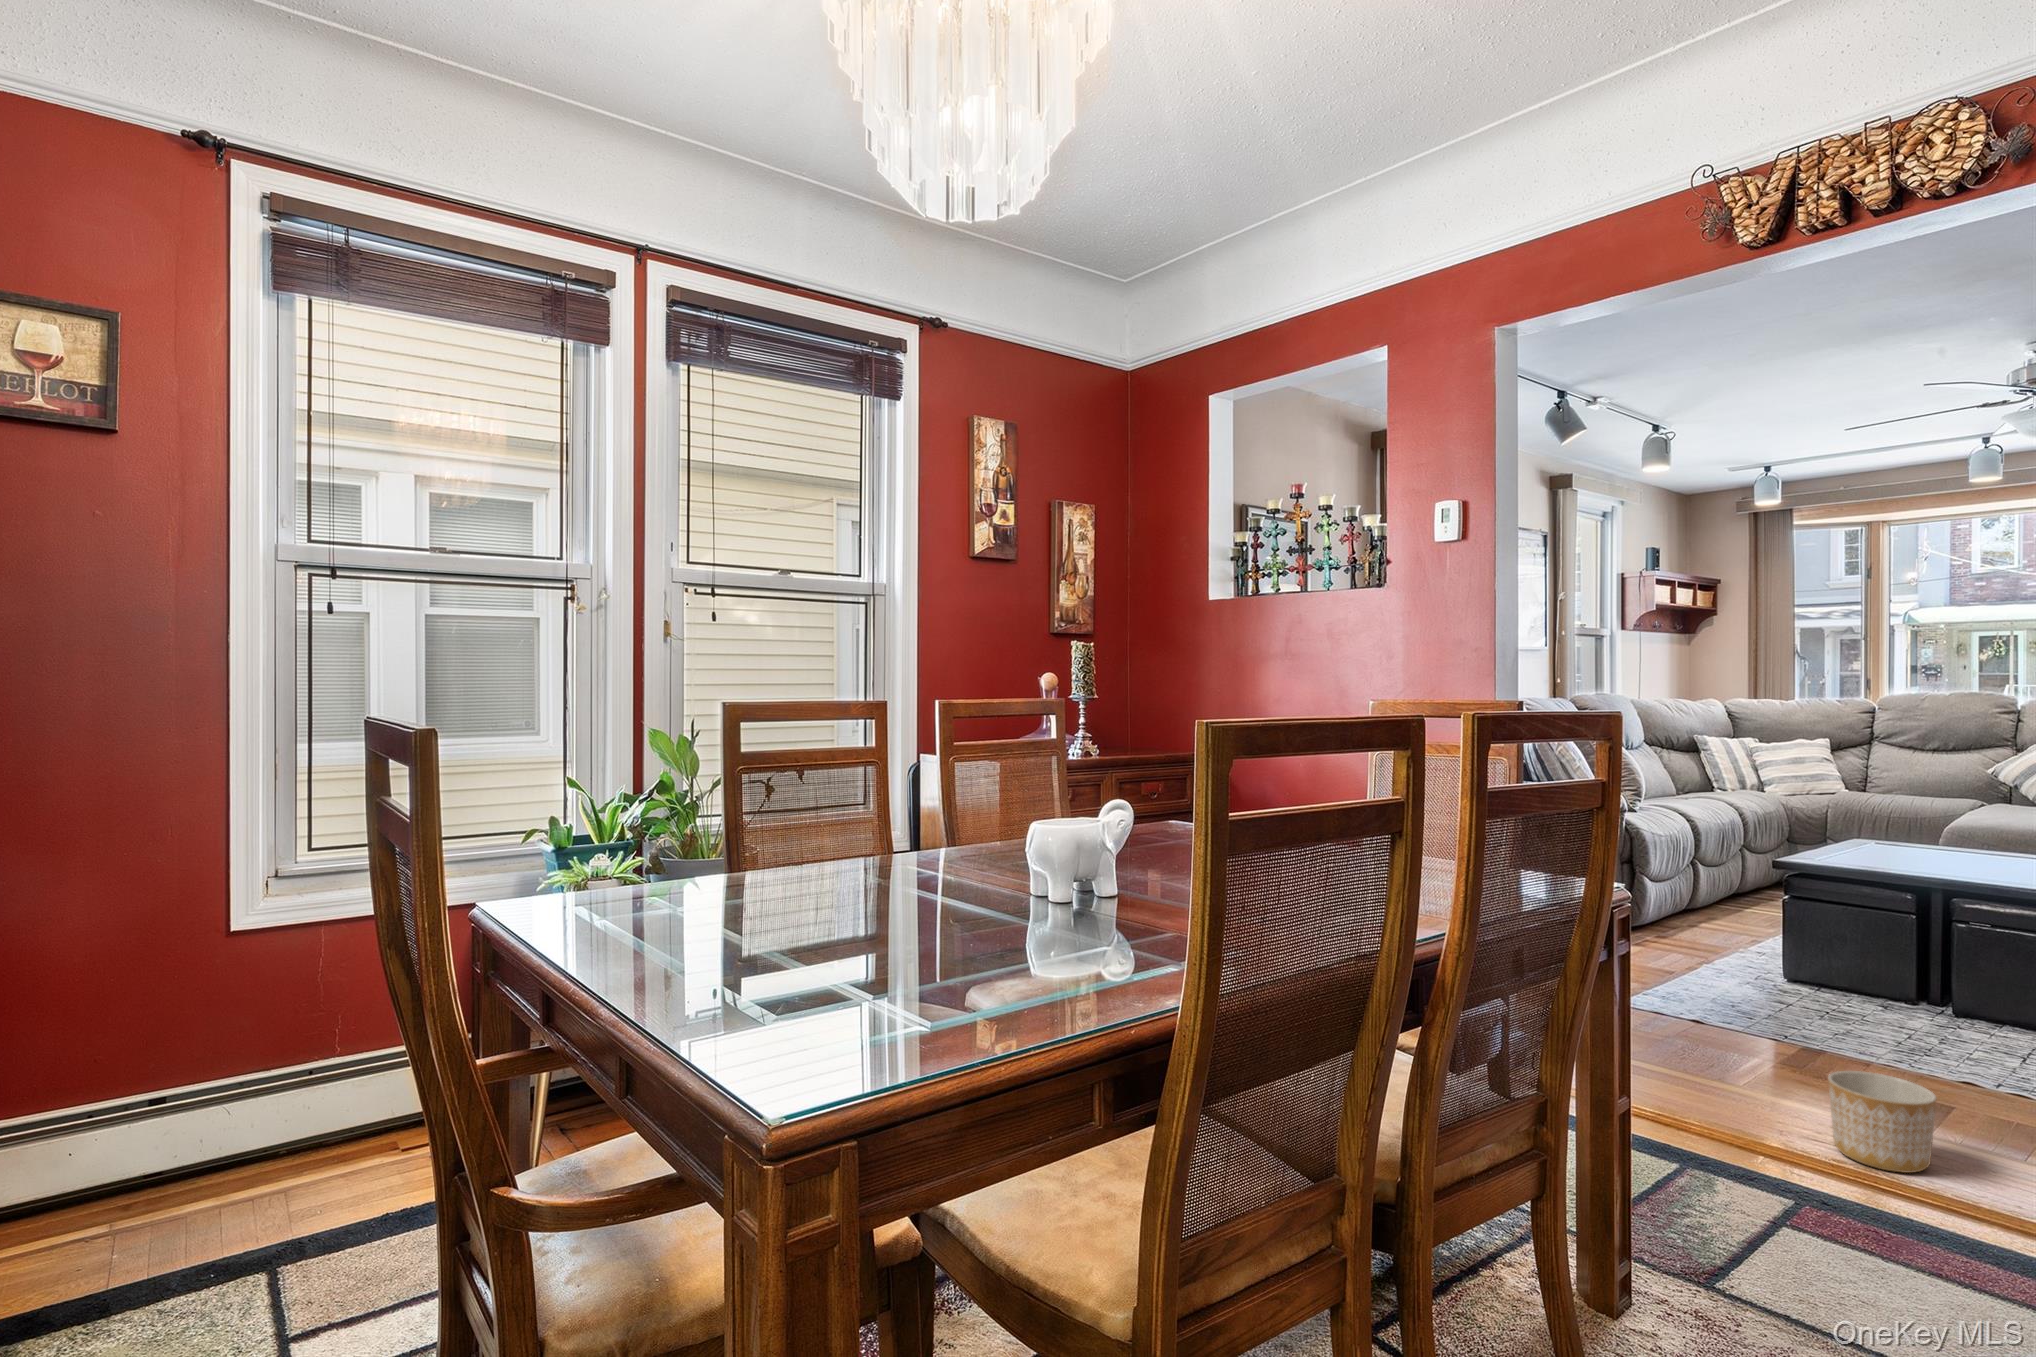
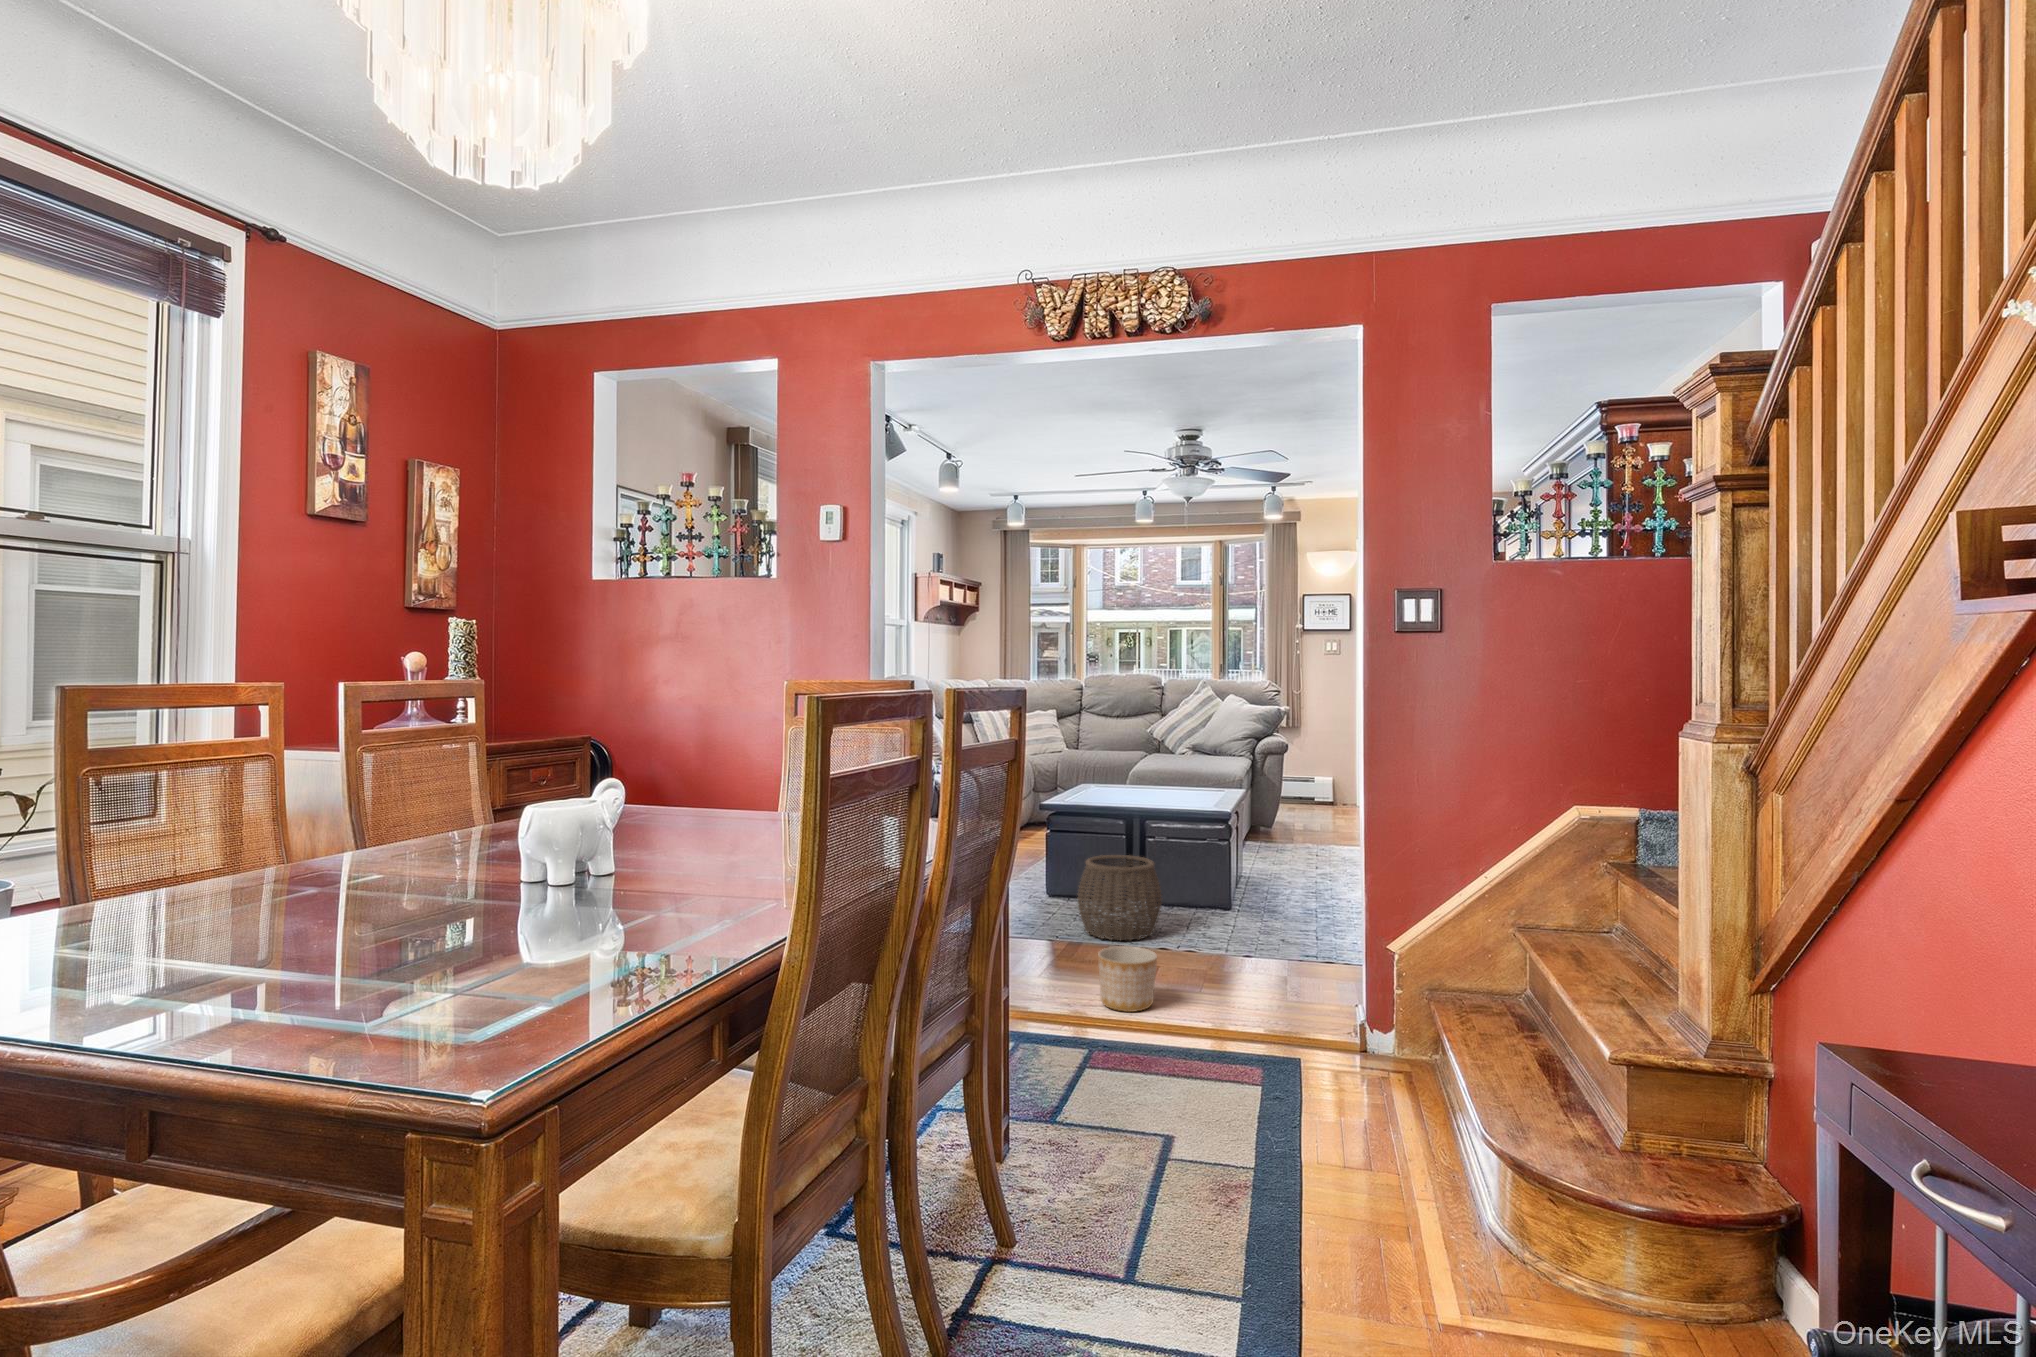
woven basket: none [1817,939,1974,1069] -> present [1078,855,1162,941]

